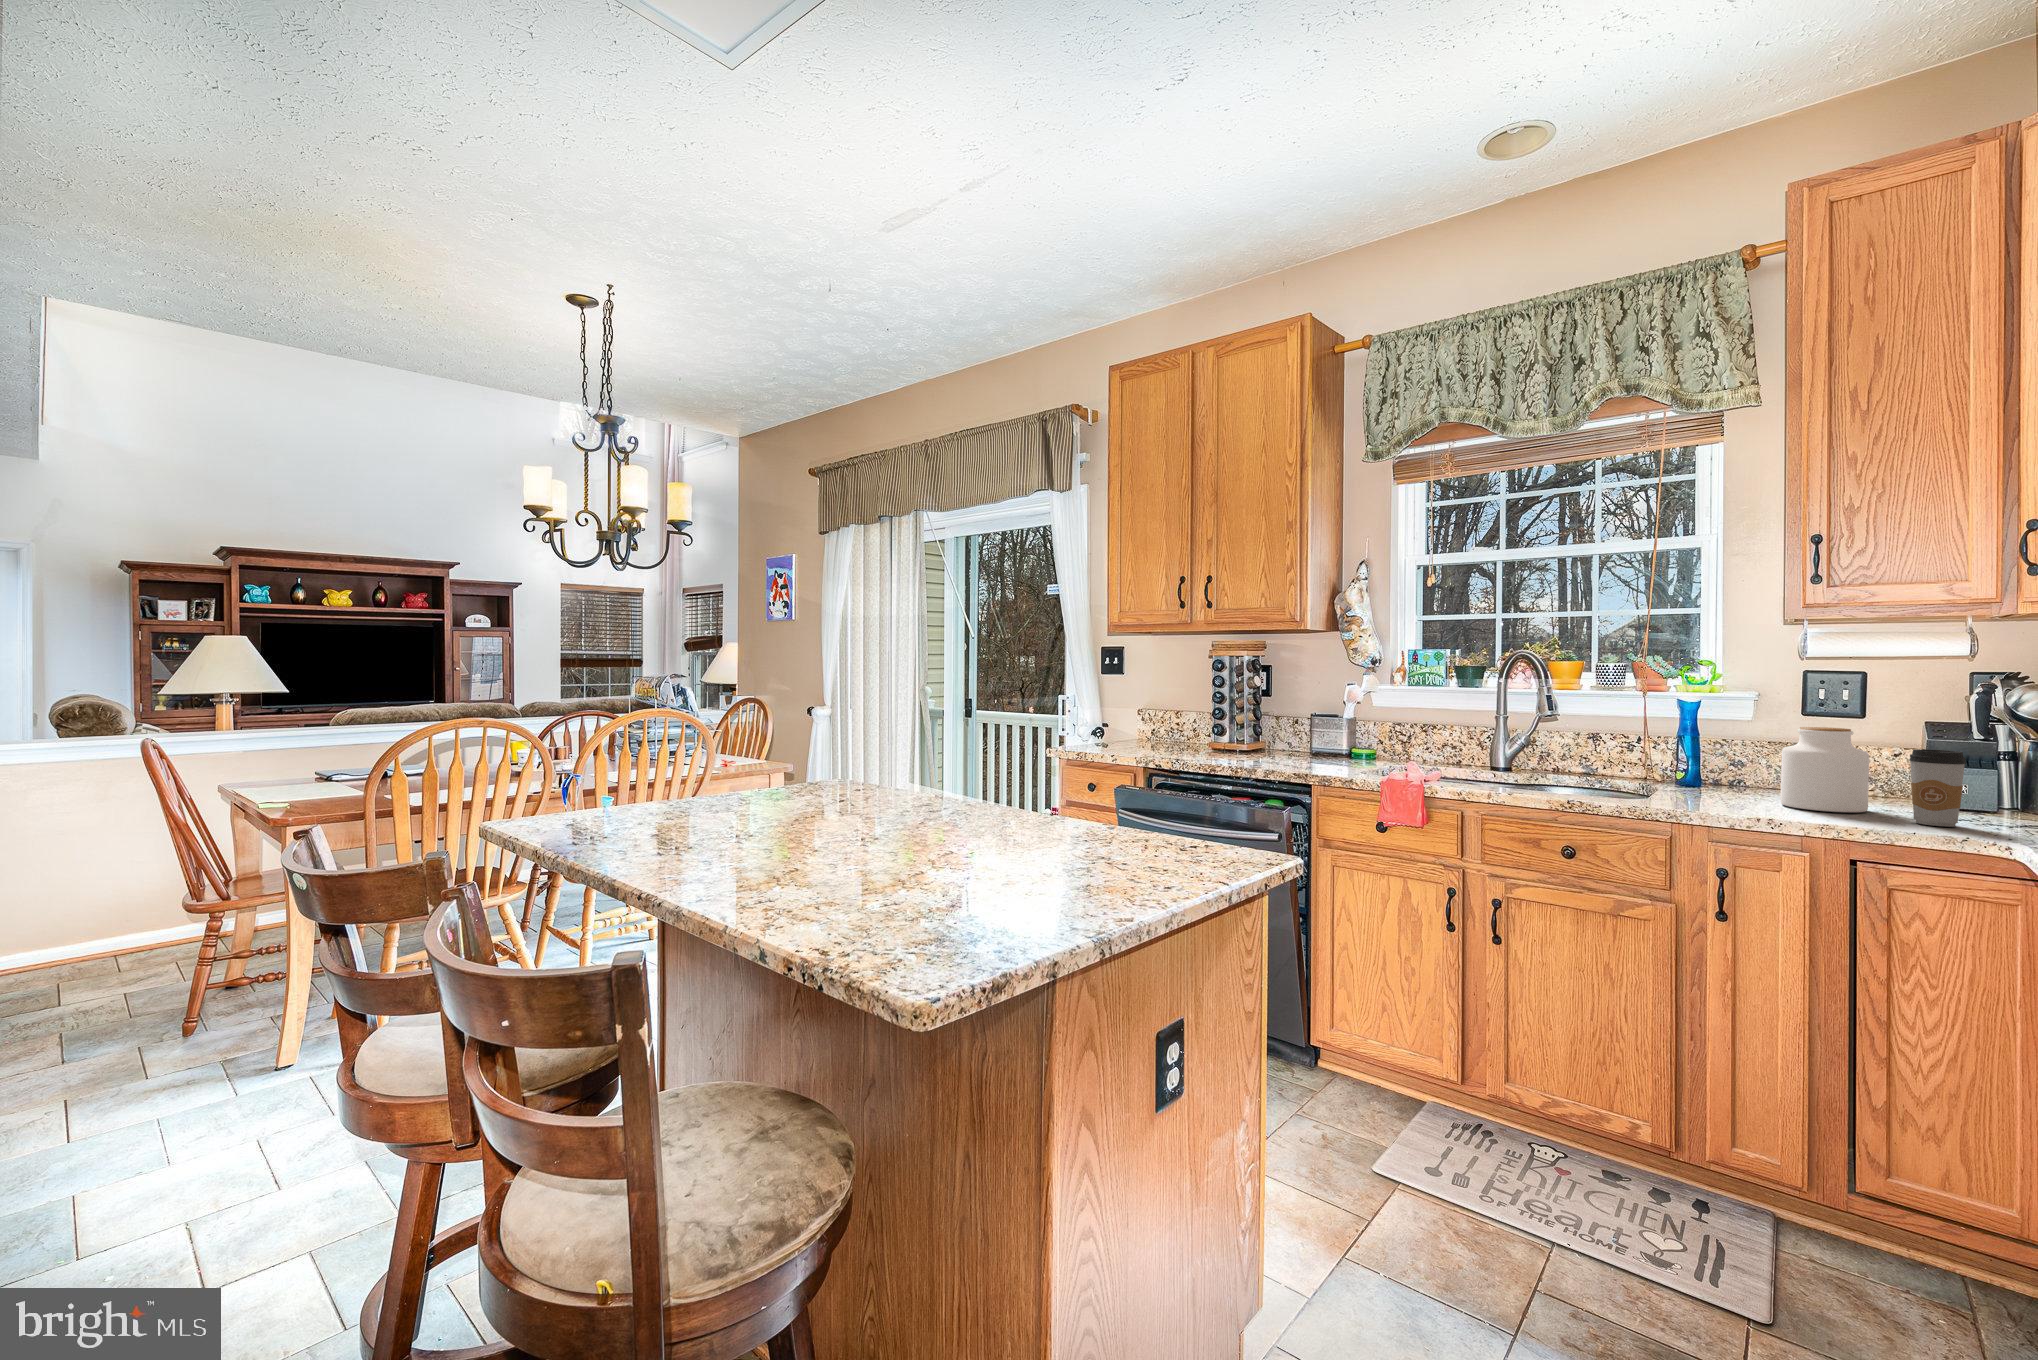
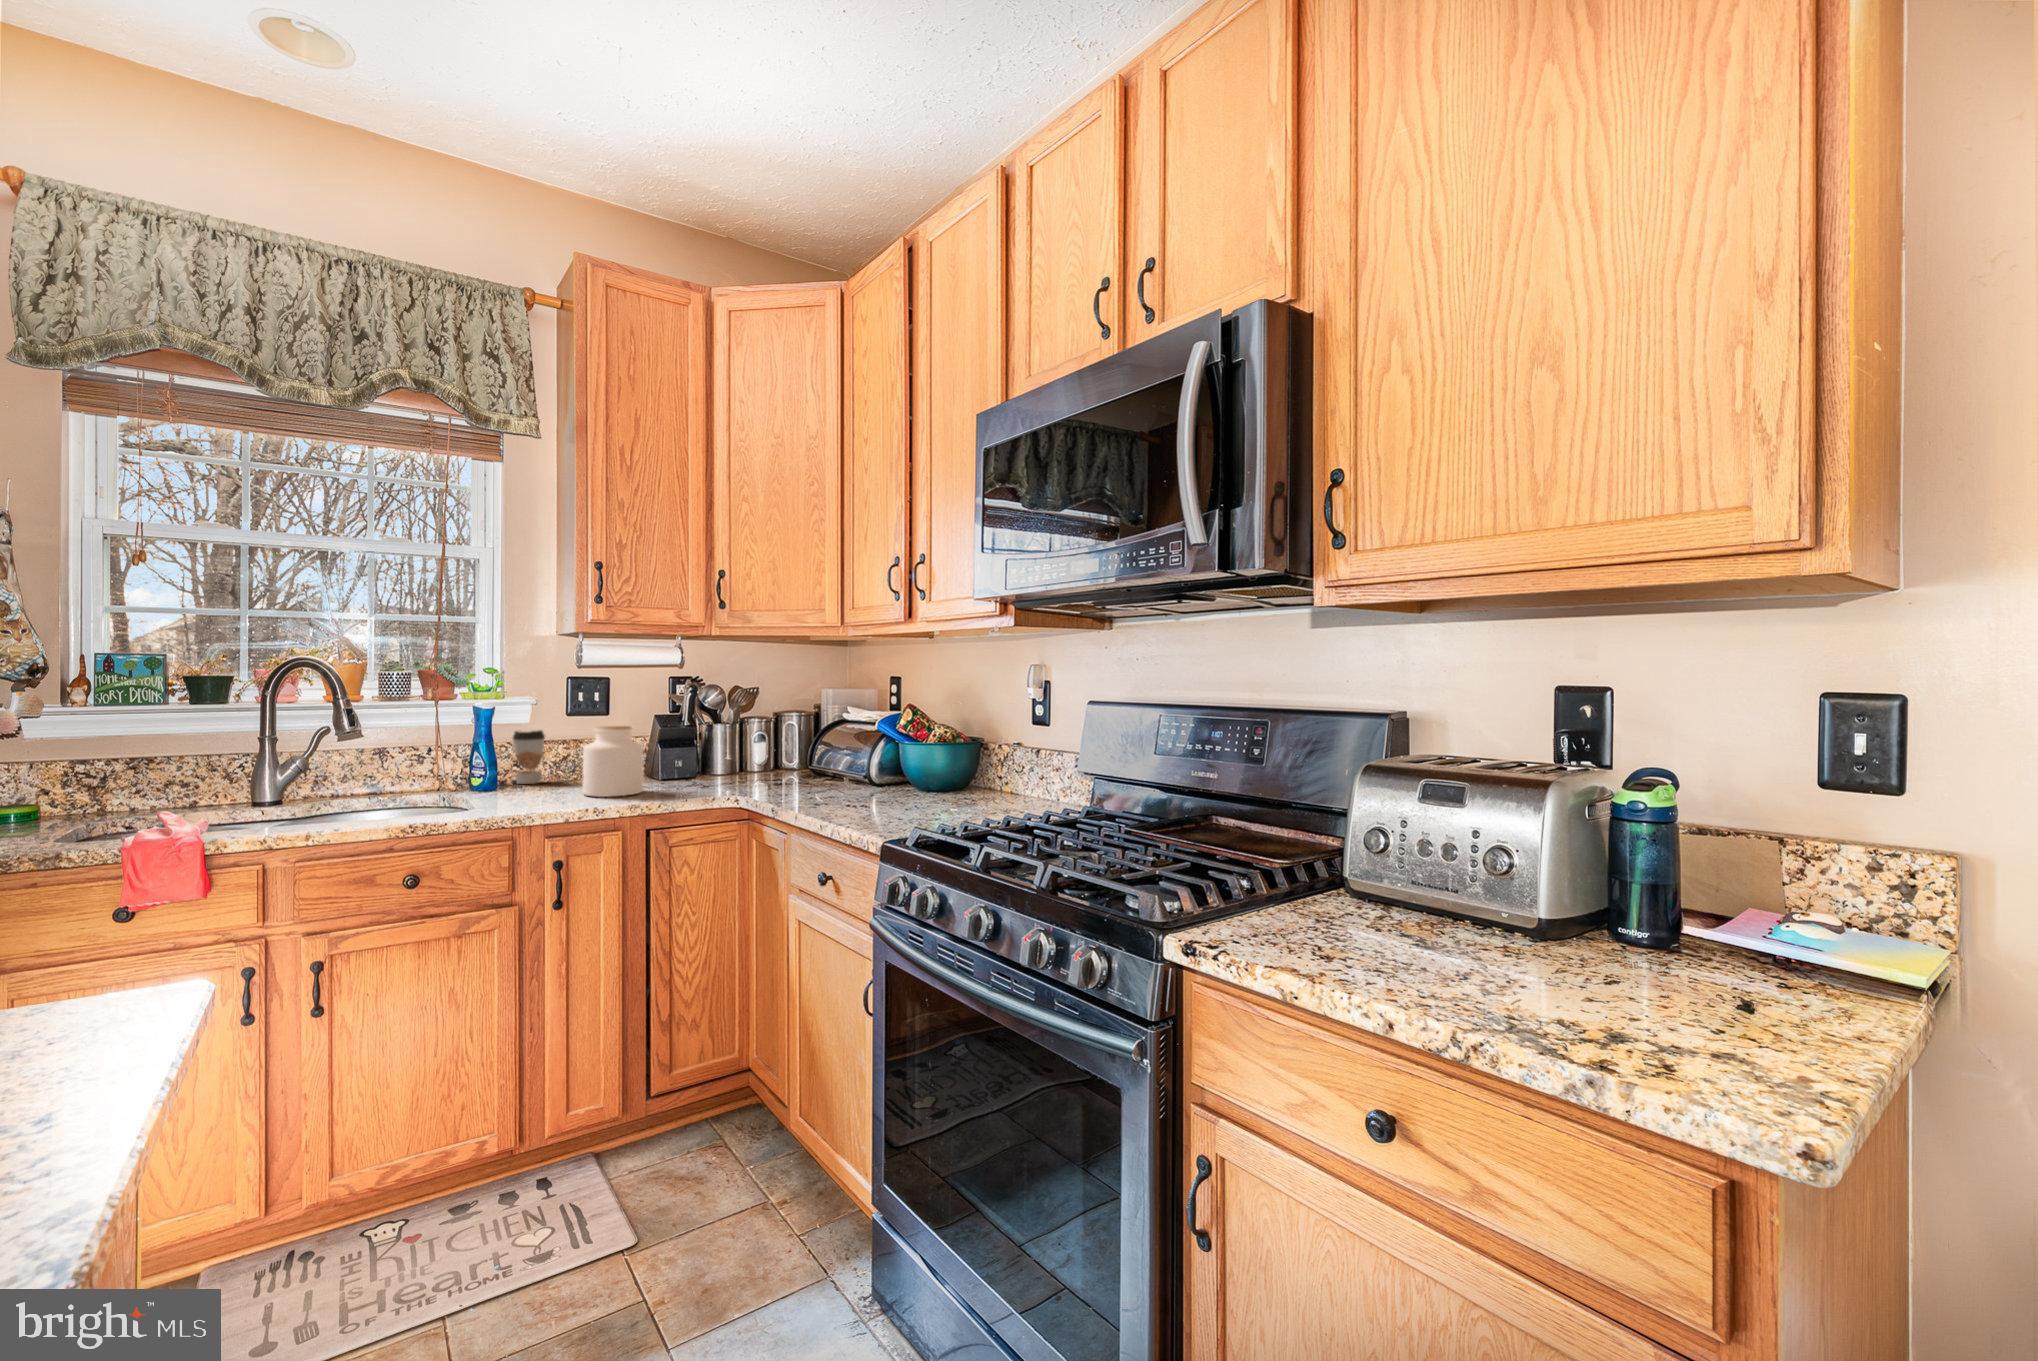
coffee cup: present [1909,749,1966,827] -> present [513,730,545,784]

